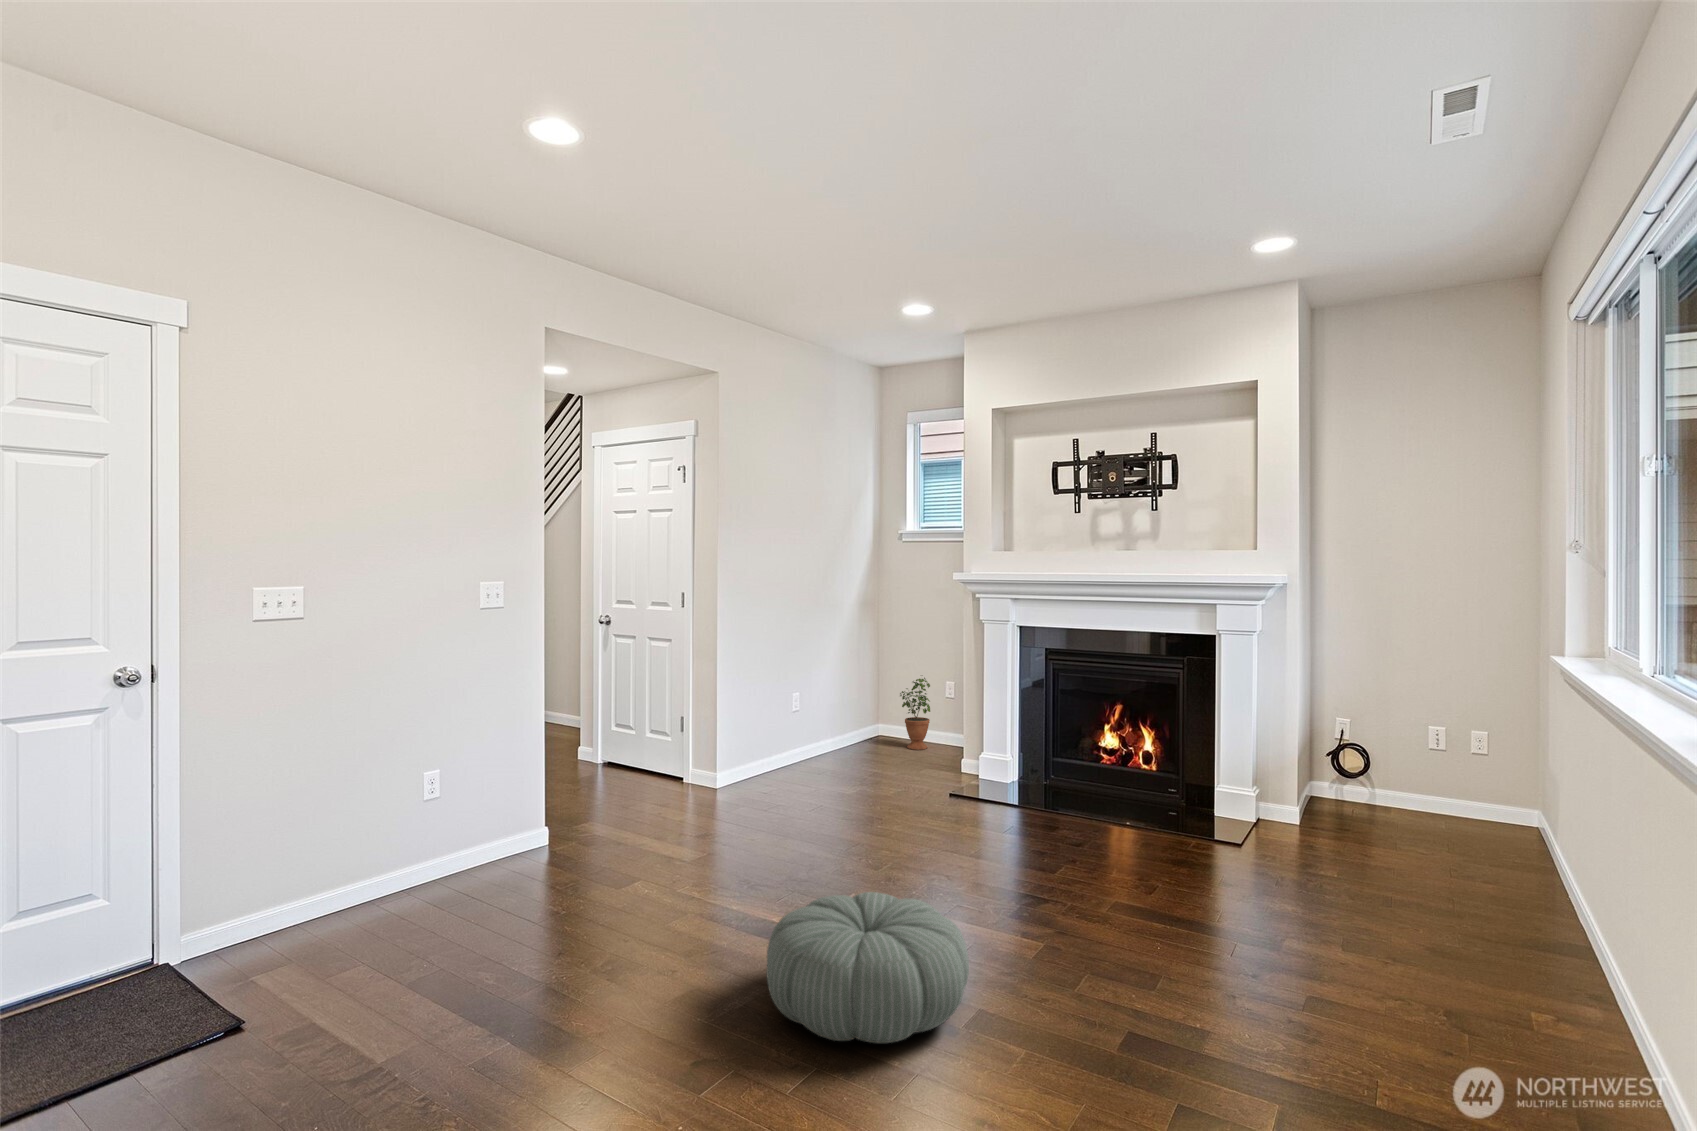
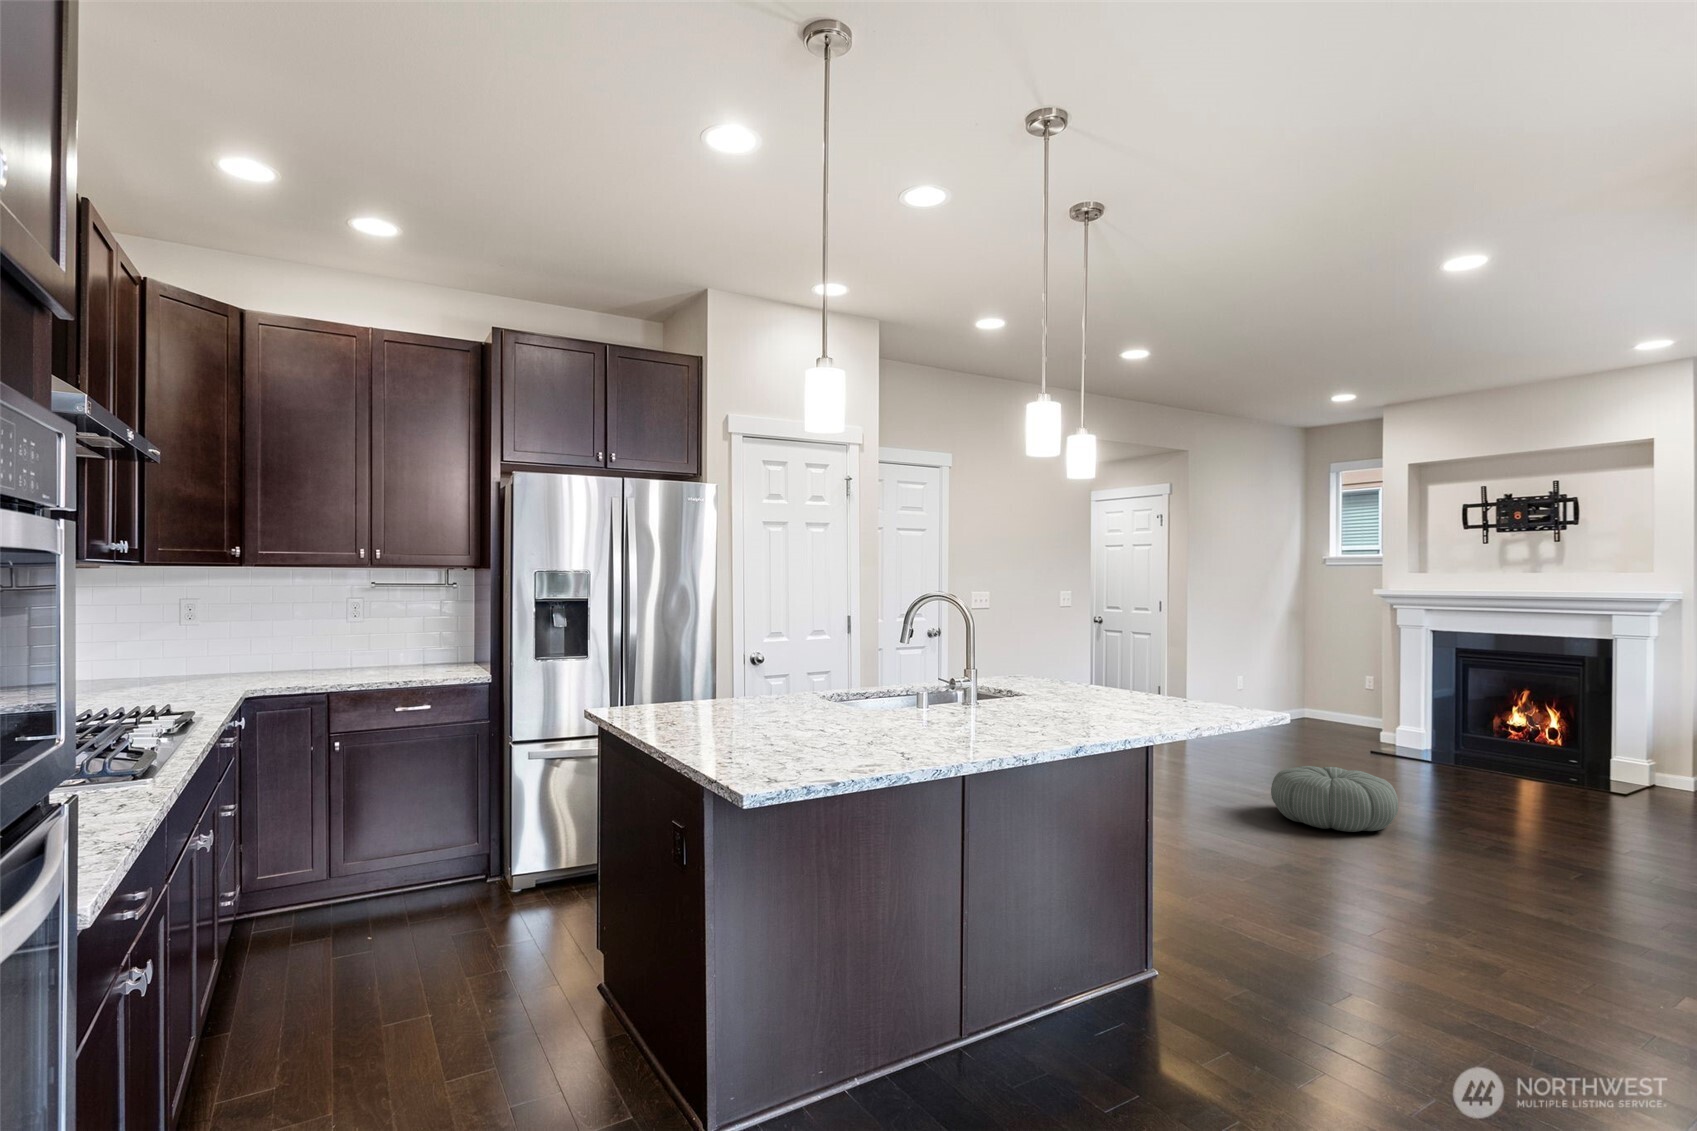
potted plant: present [900,678,930,750] -> none [1324,670,1352,727]

